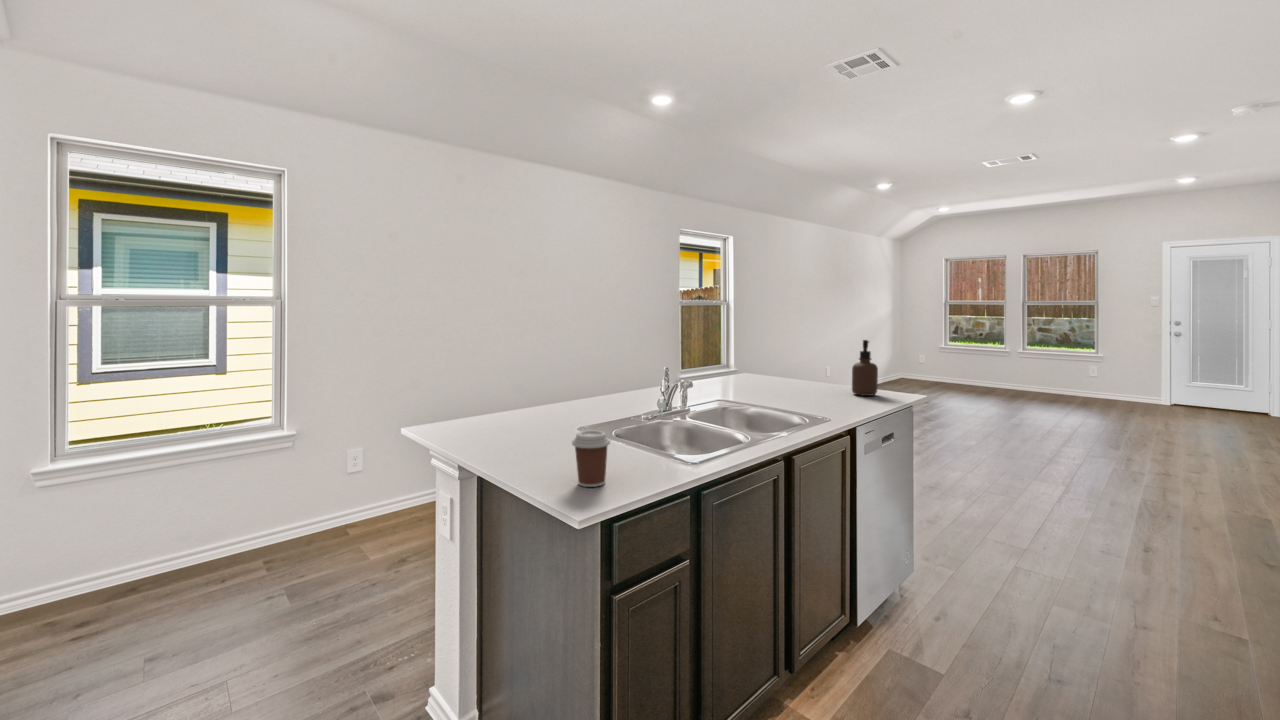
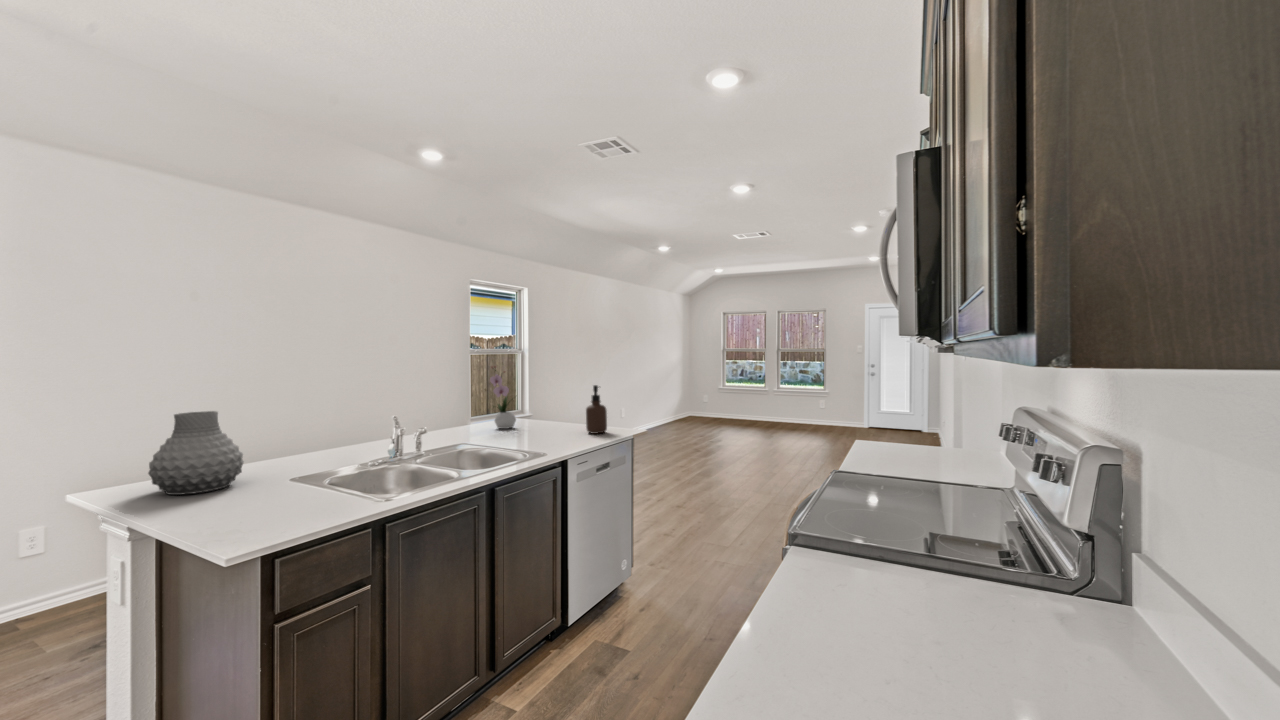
flower arrangement: none [737,315,765,384] -> present [490,367,516,429]
vase: none [461,355,538,436] -> present [148,411,243,495]
coffee cup: present [572,431,610,487] -> none [240,478,282,531]

